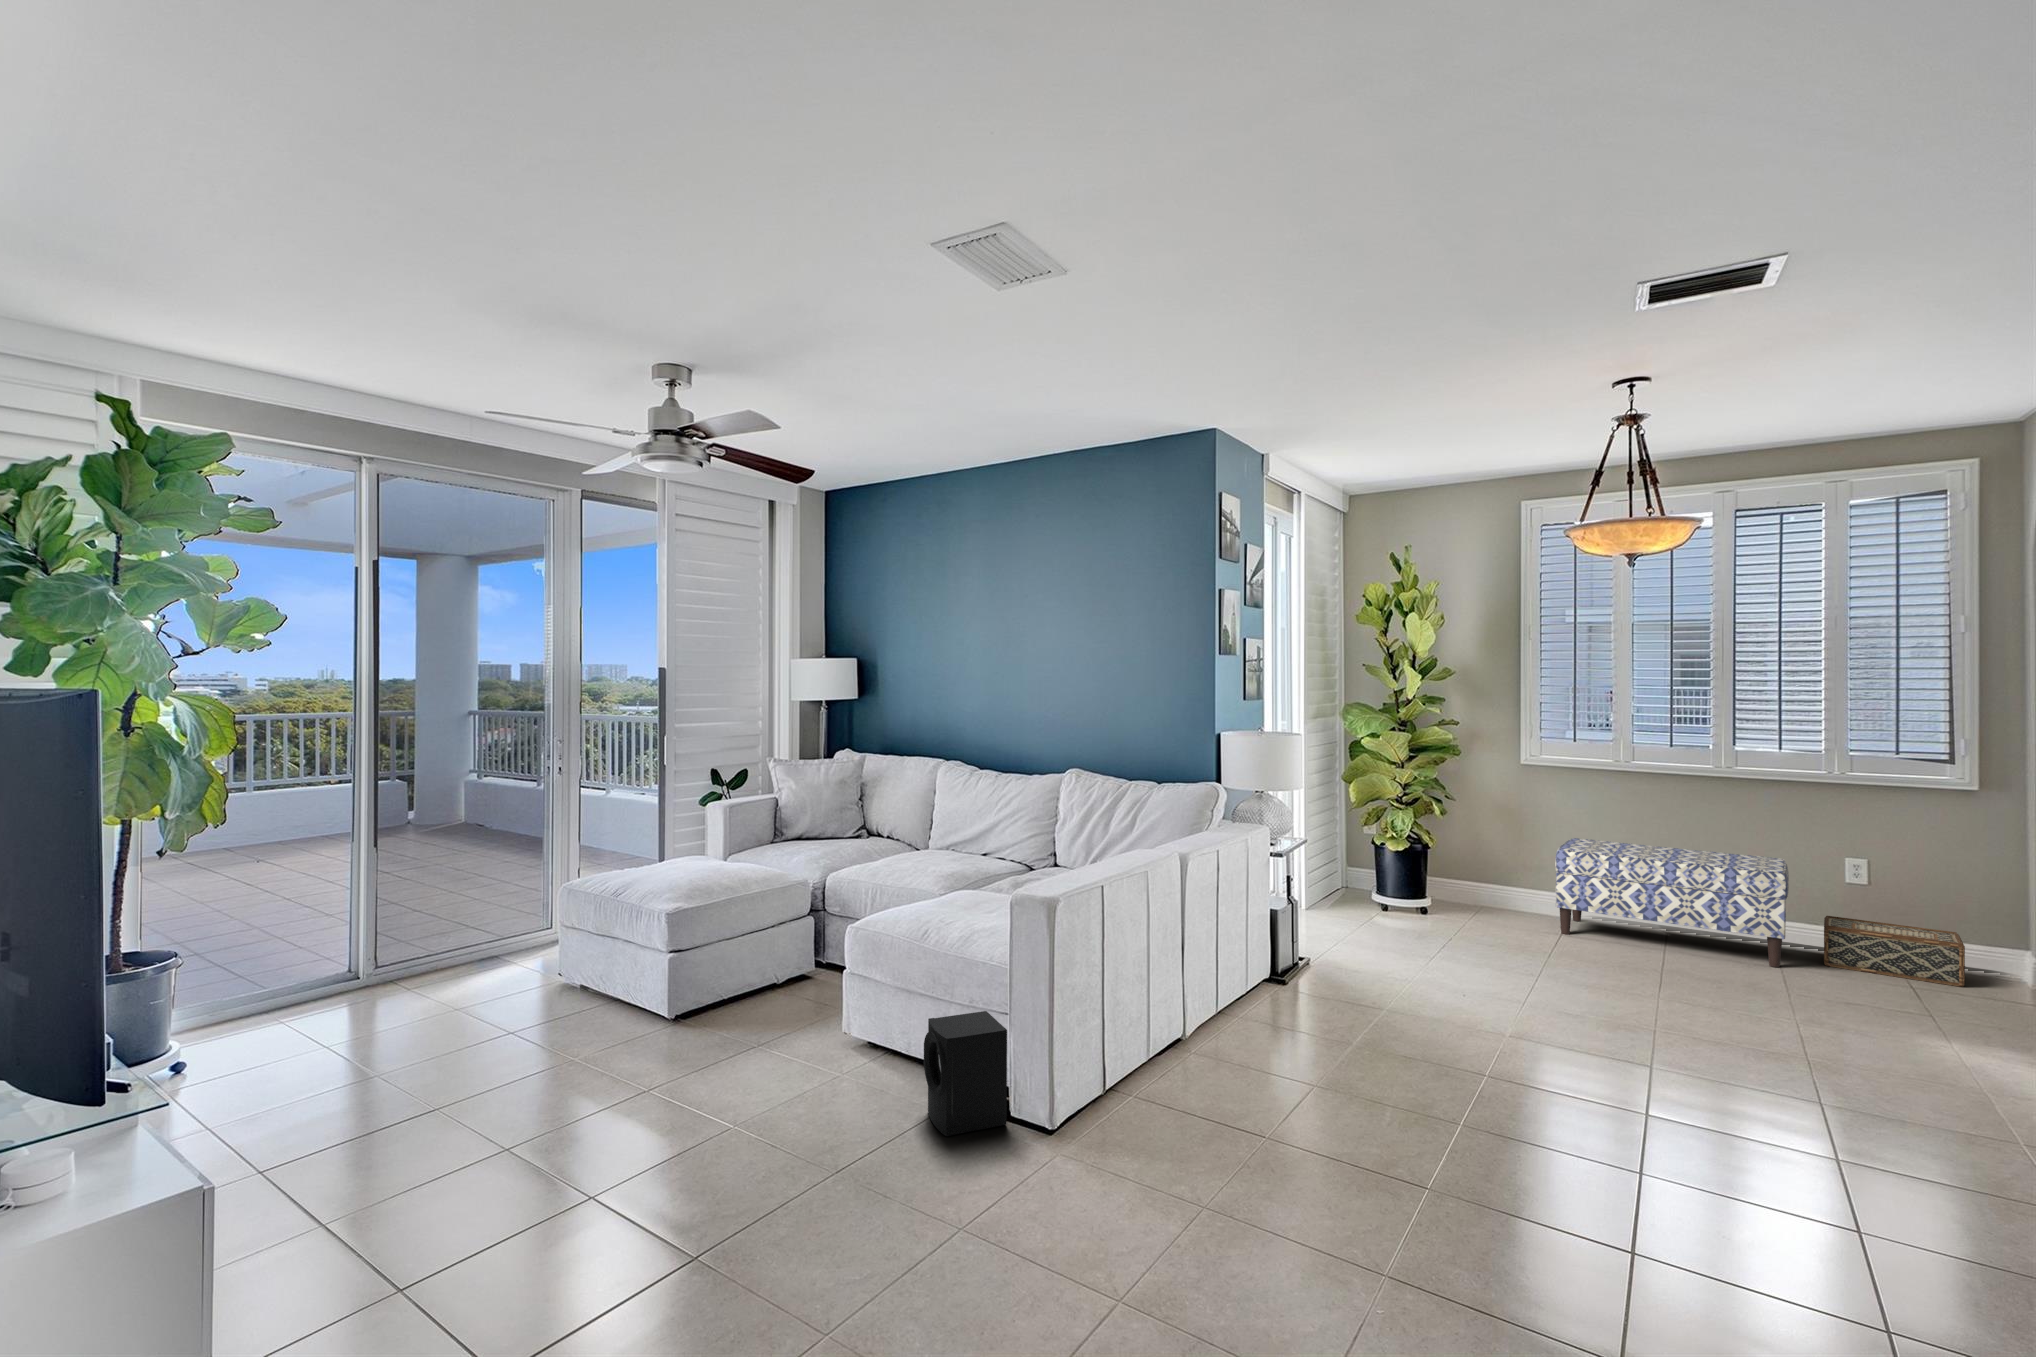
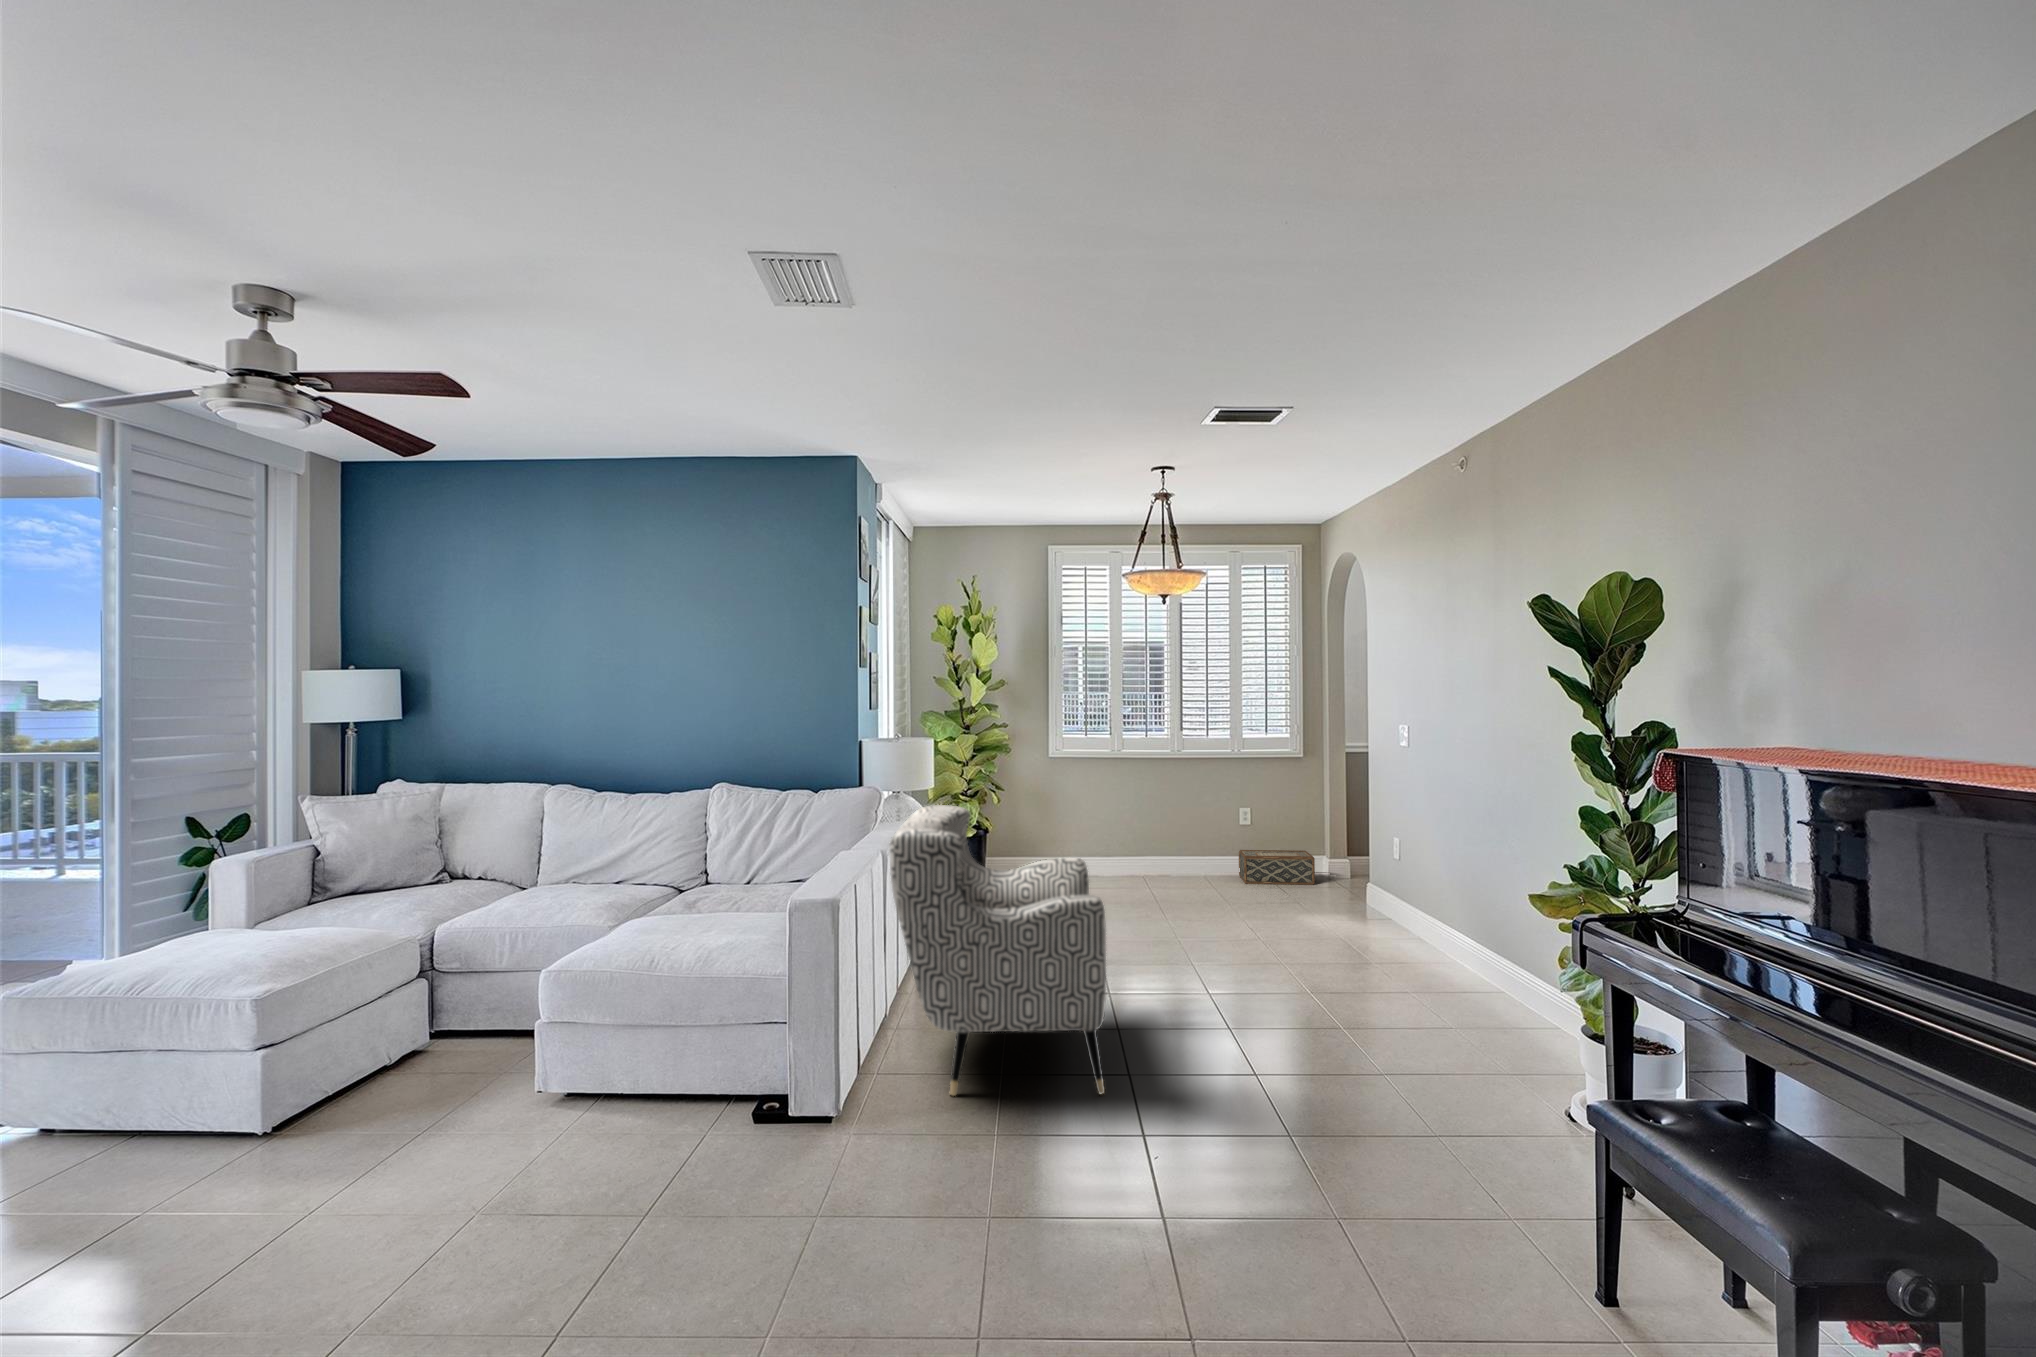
armchair: none [1111,813,1401,1187] -> present [889,805,1106,1095]
bench: present [1555,838,1789,967] -> none [1085,813,1228,889]
speaker: present [924,1011,1007,1136] -> none [714,1022,809,1156]

